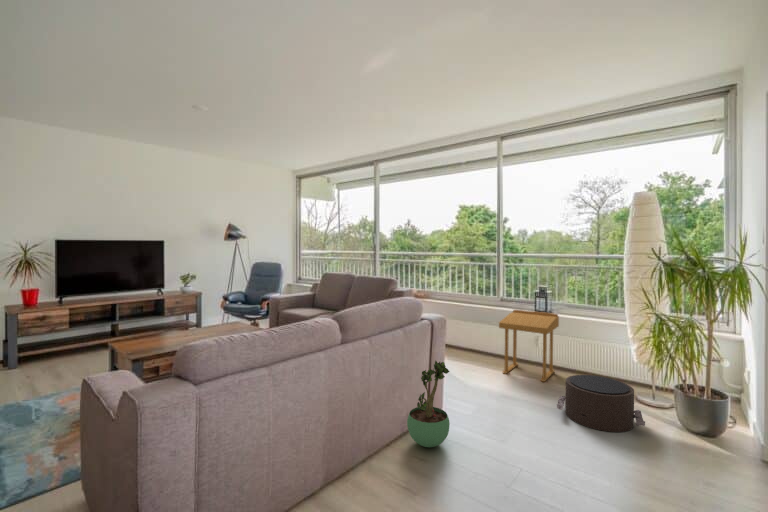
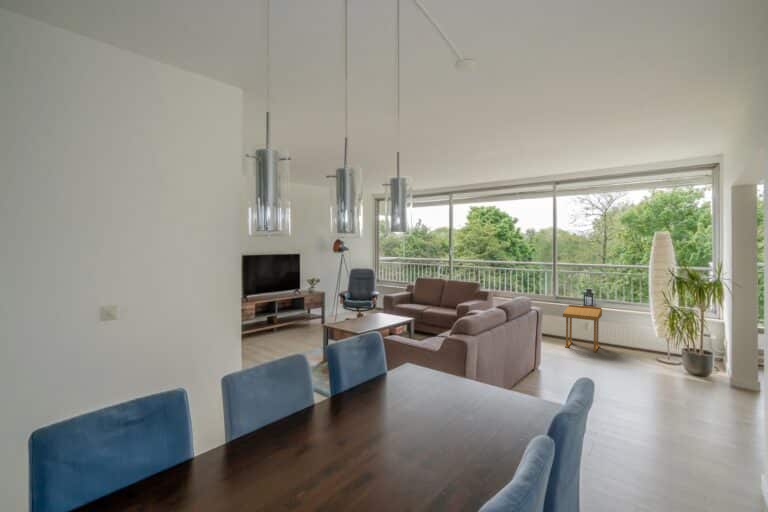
potted plant: present [407,361,450,447] -> none [531,333,557,382]
pouf: present [557,375,645,432] -> none [610,345,665,375]

